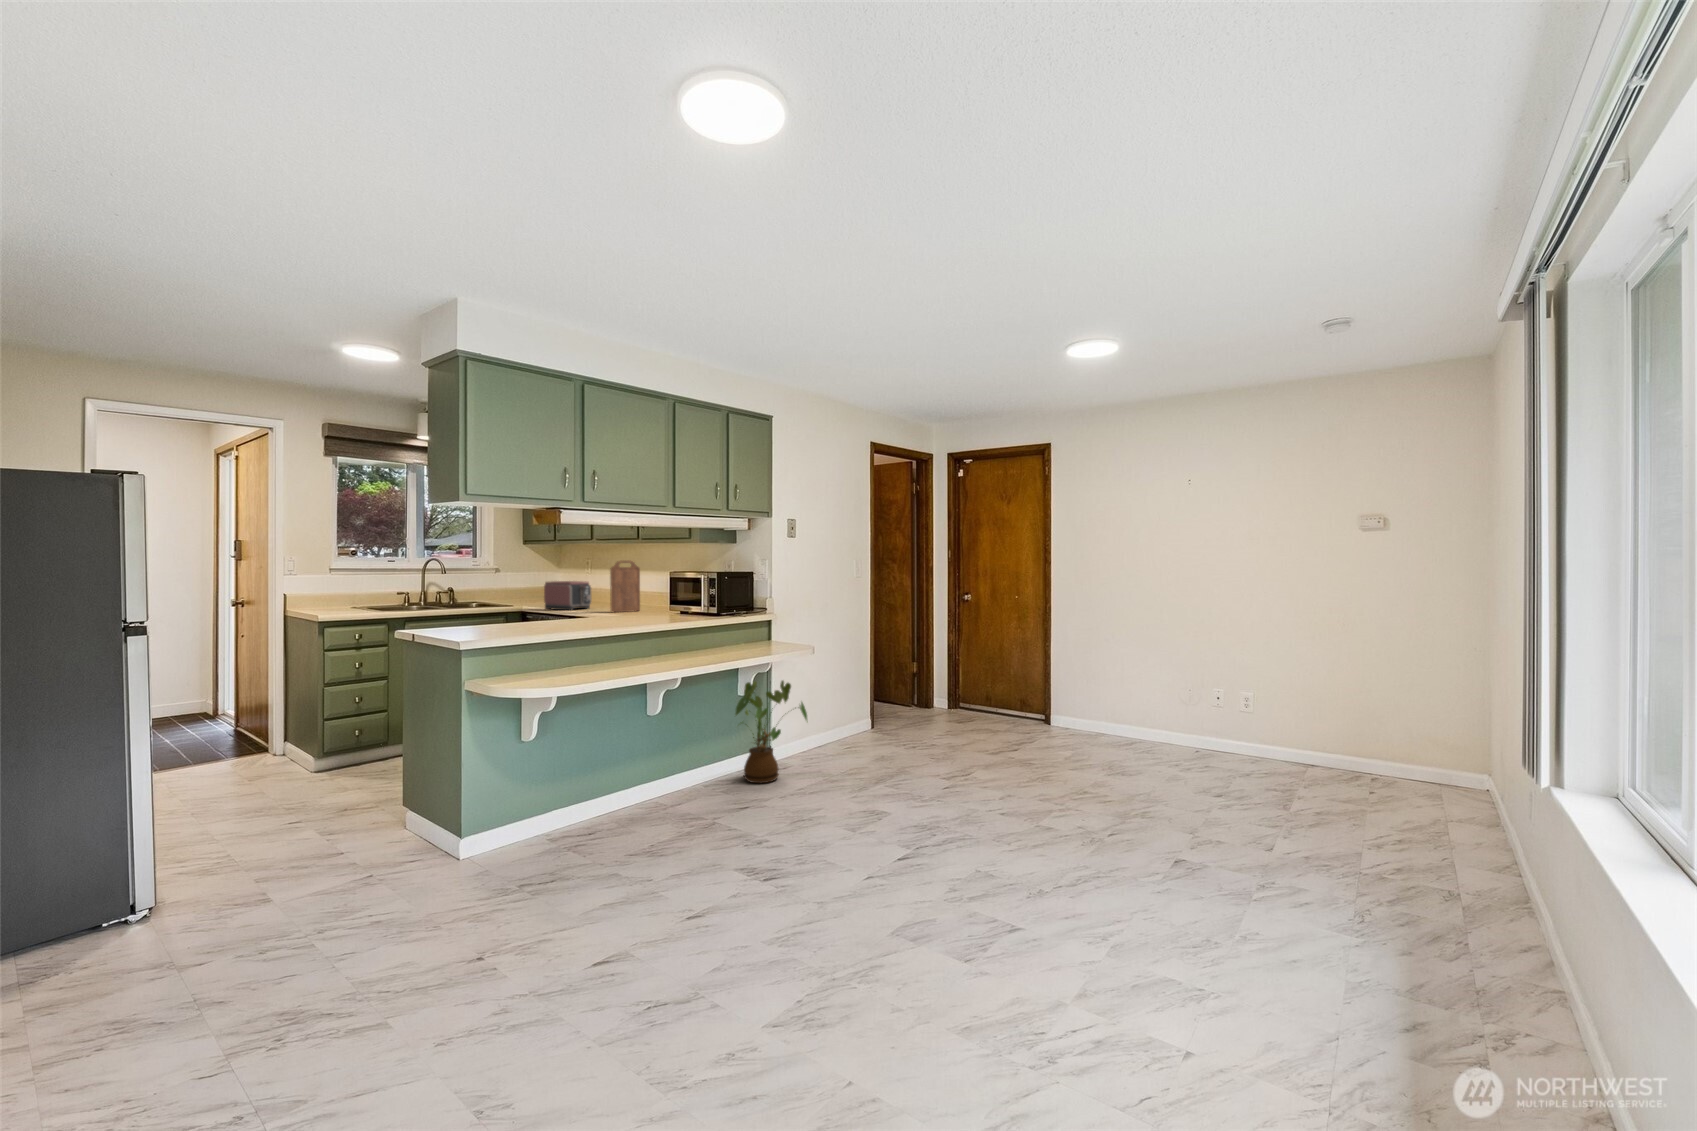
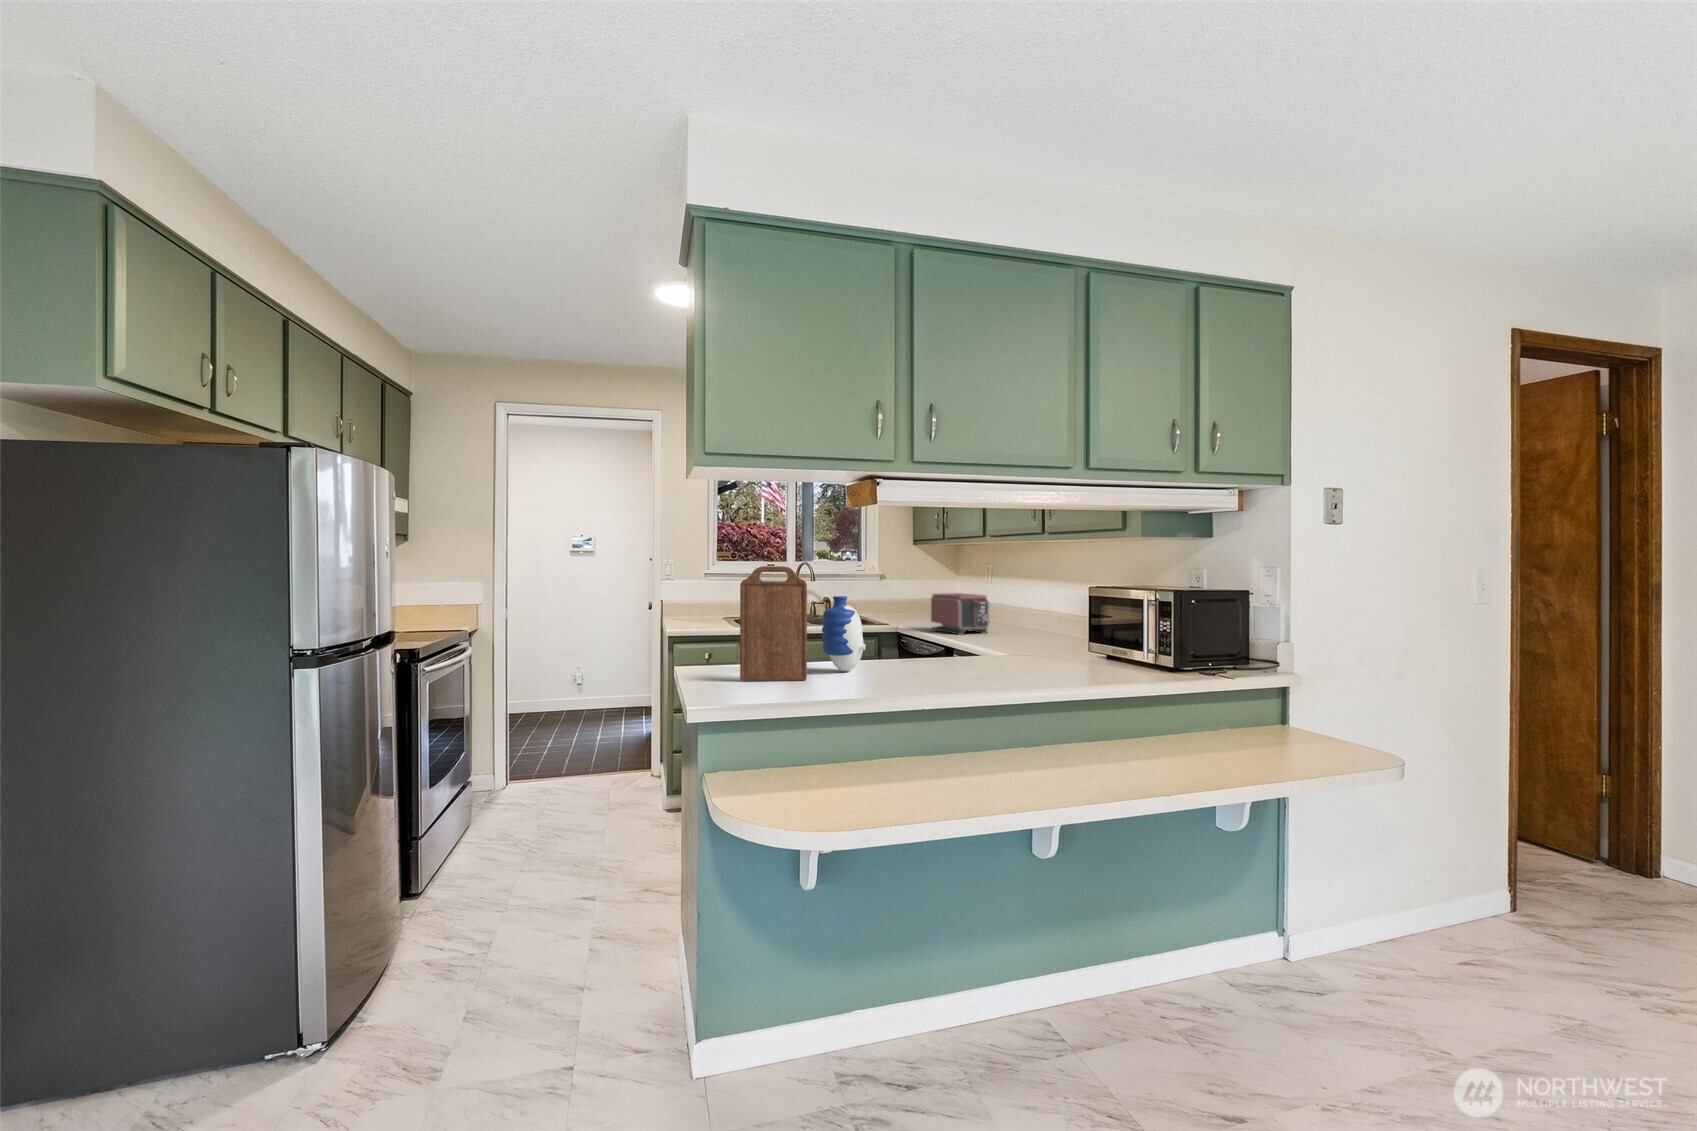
cutting board: present [610,560,640,612] -> present [740,566,807,681]
vase: none [513,580,542,627] -> present [822,596,865,671]
house plant: present [735,681,807,783] -> none [1206,806,1389,1038]

